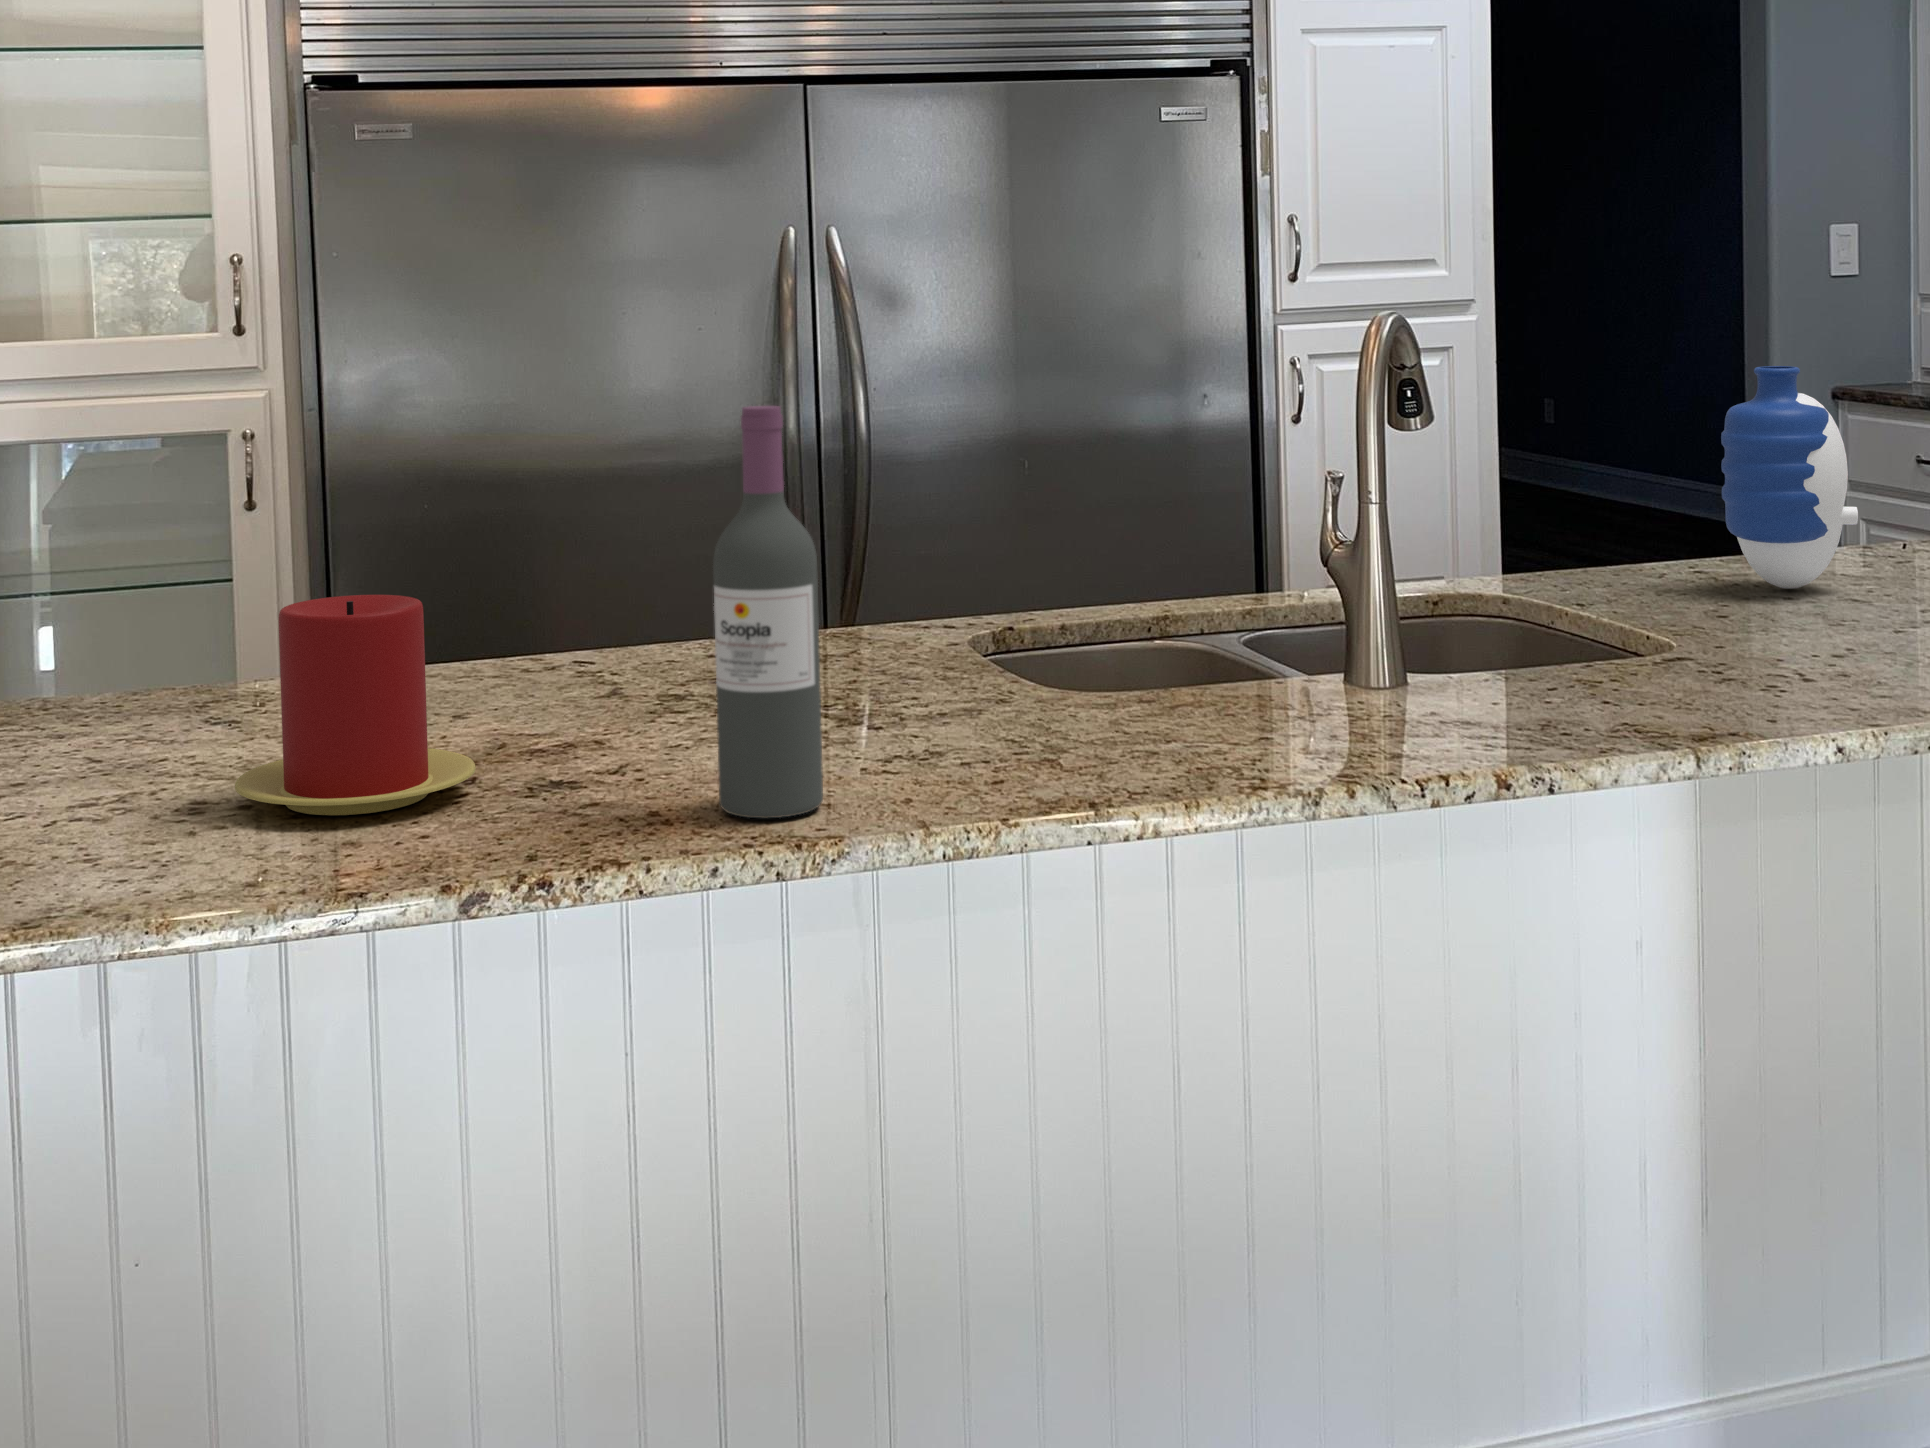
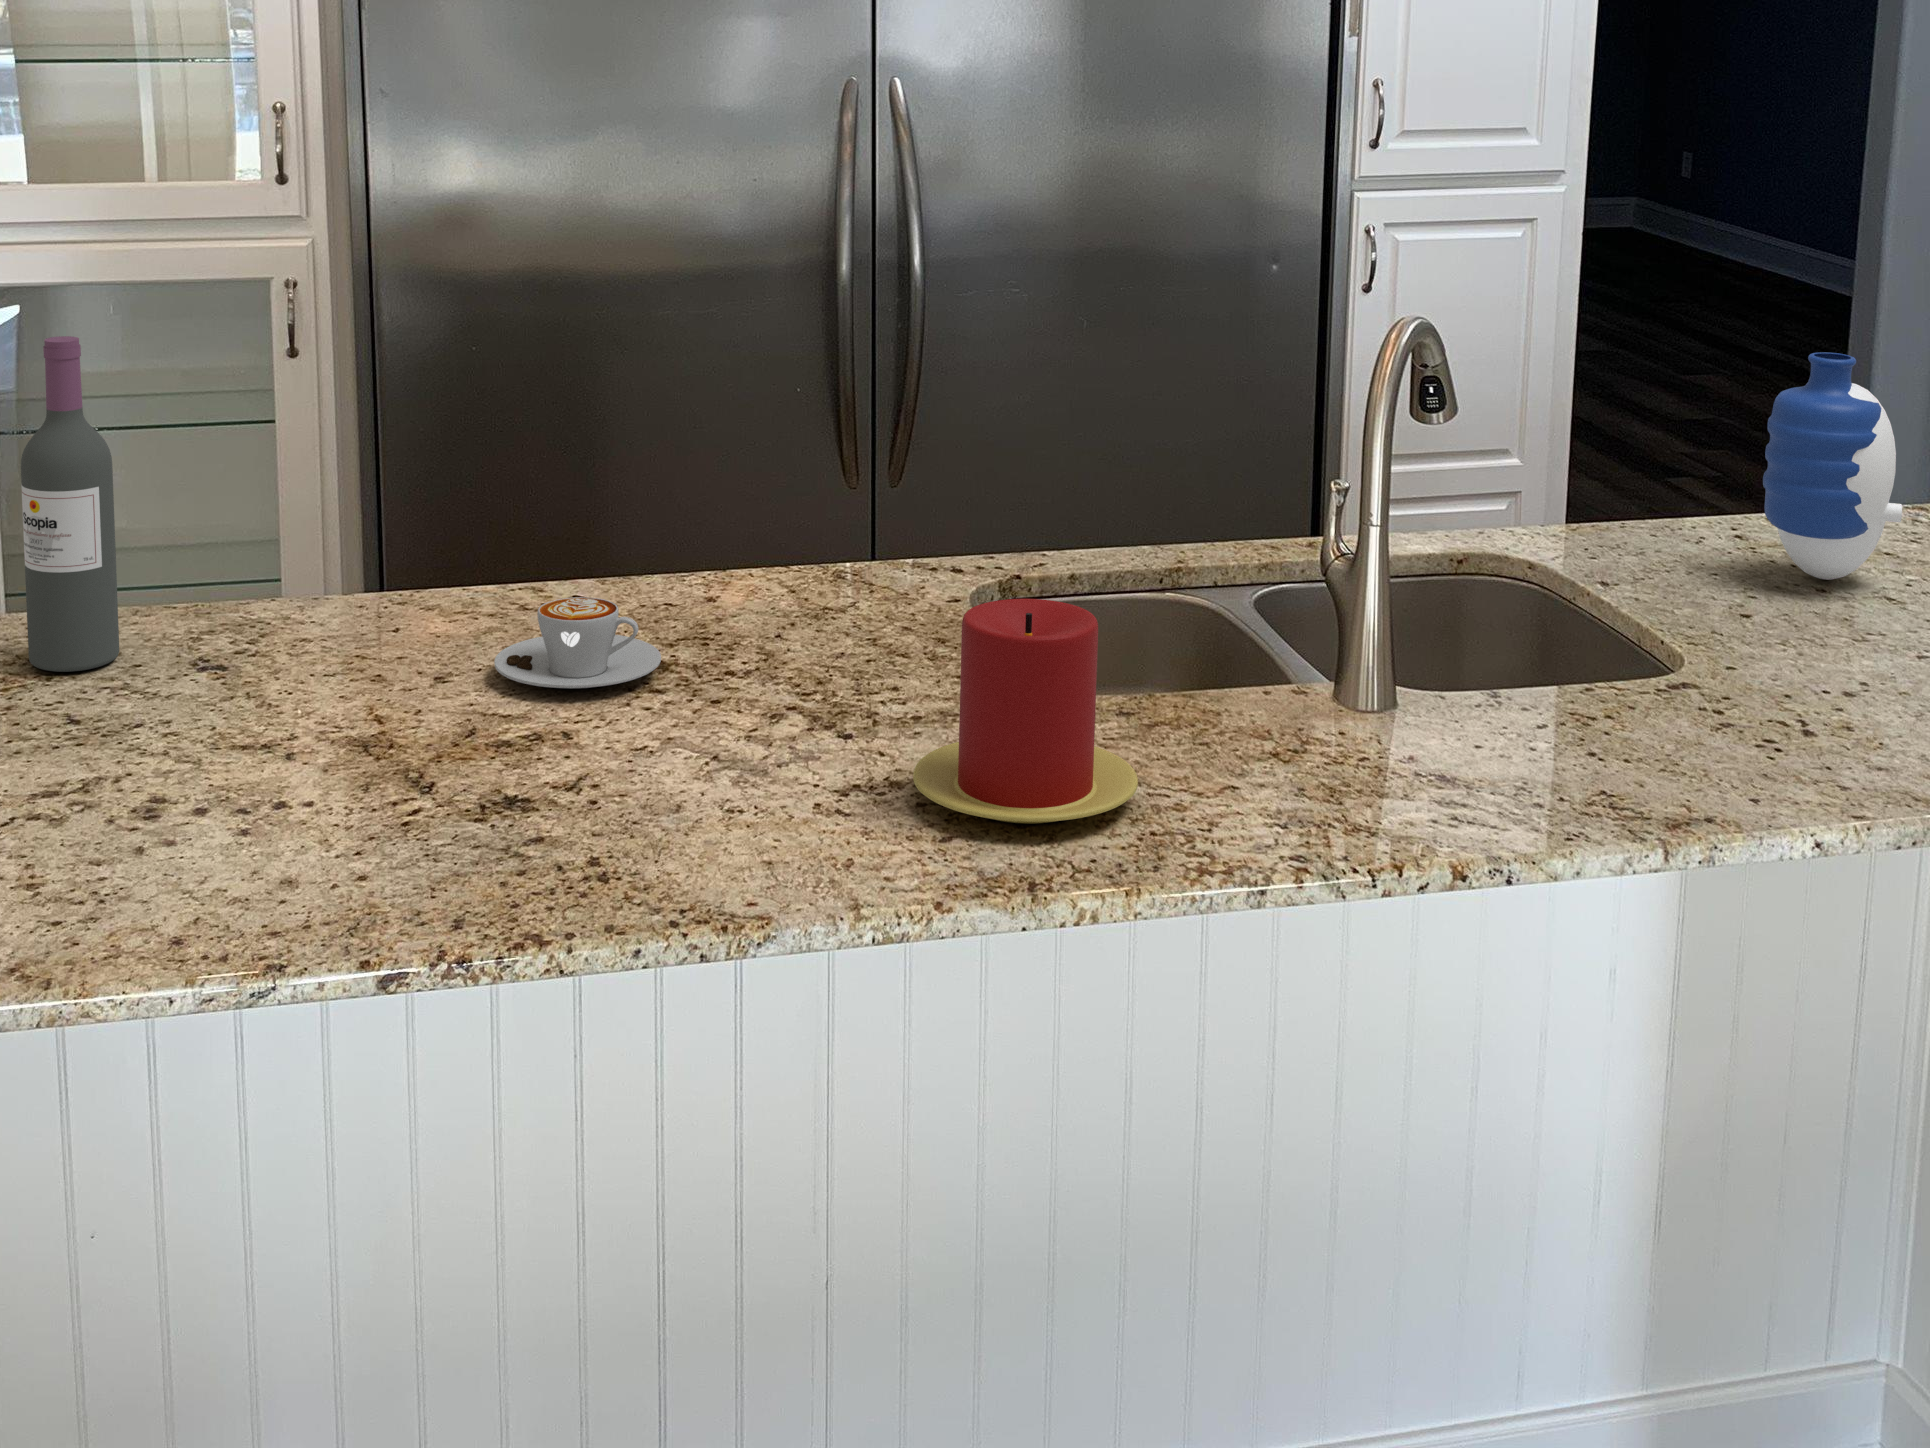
wine bottle: present [713,406,823,818] -> present [21,336,119,672]
candle: present [235,595,476,815] -> present [913,599,1138,823]
coffee cup: none [514,630,679,712] -> present [494,597,661,689]

